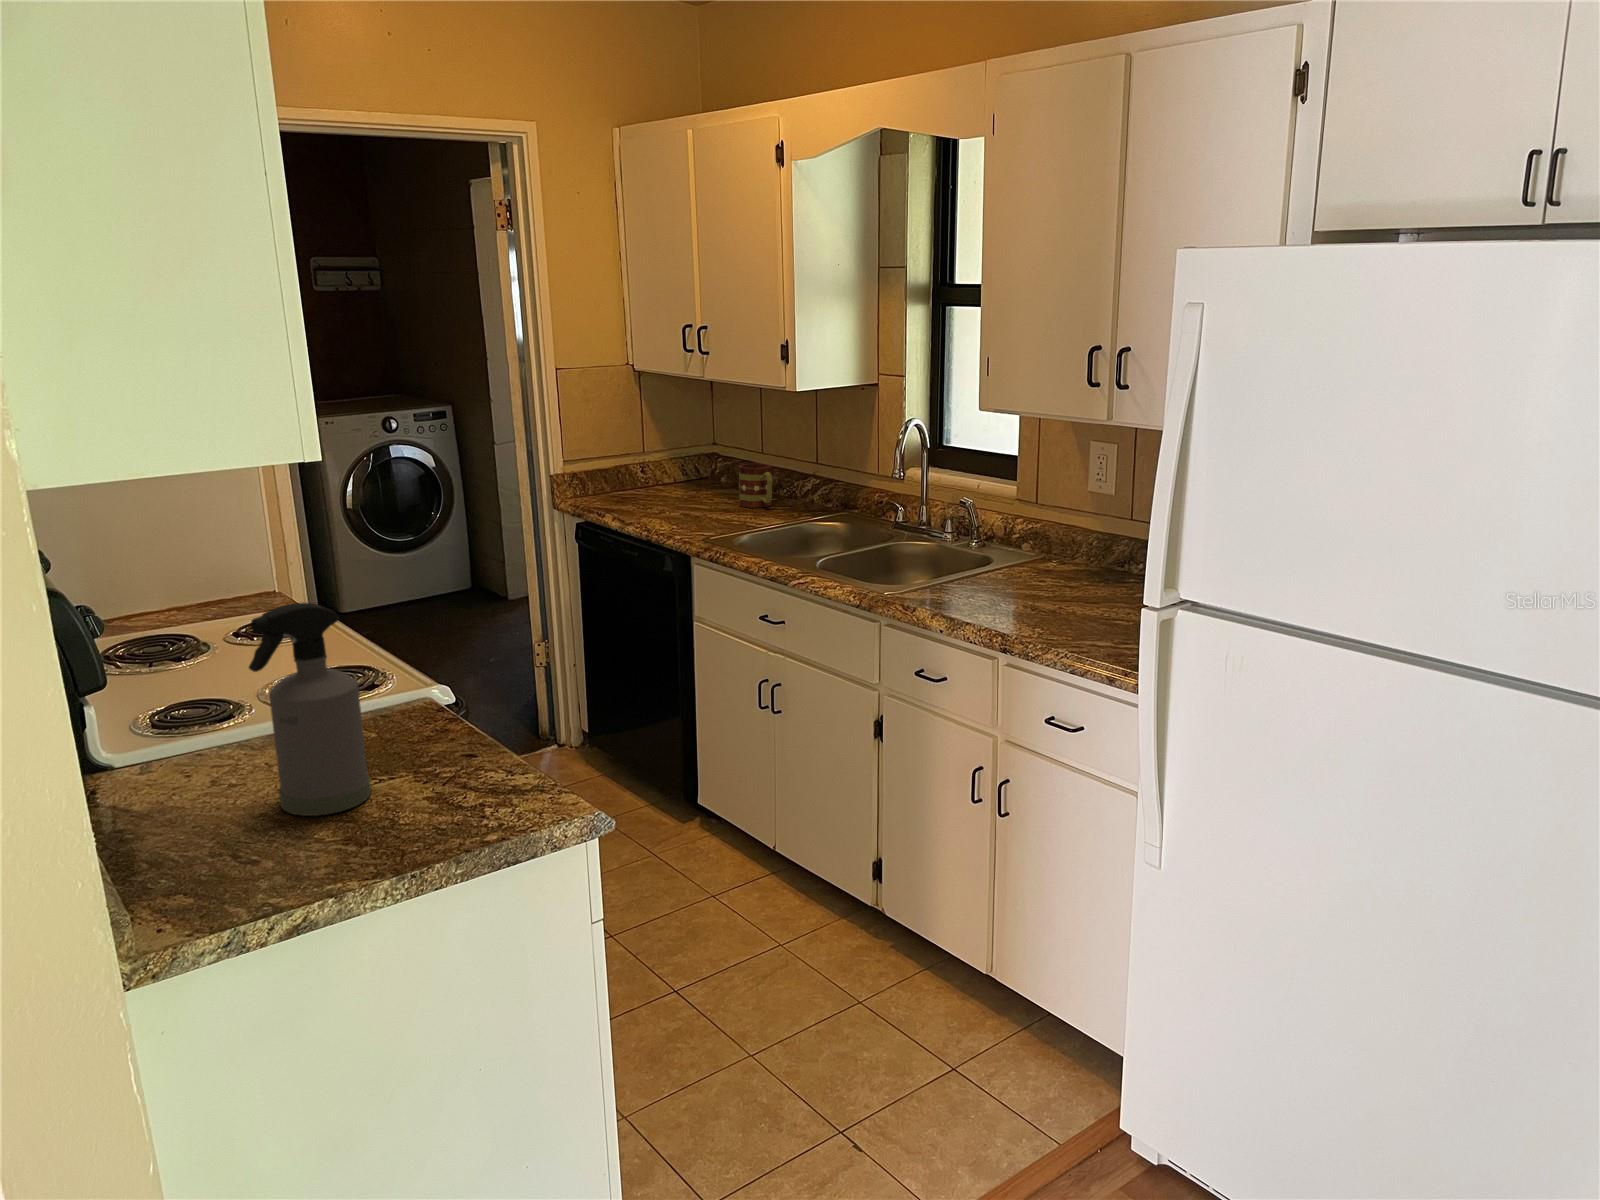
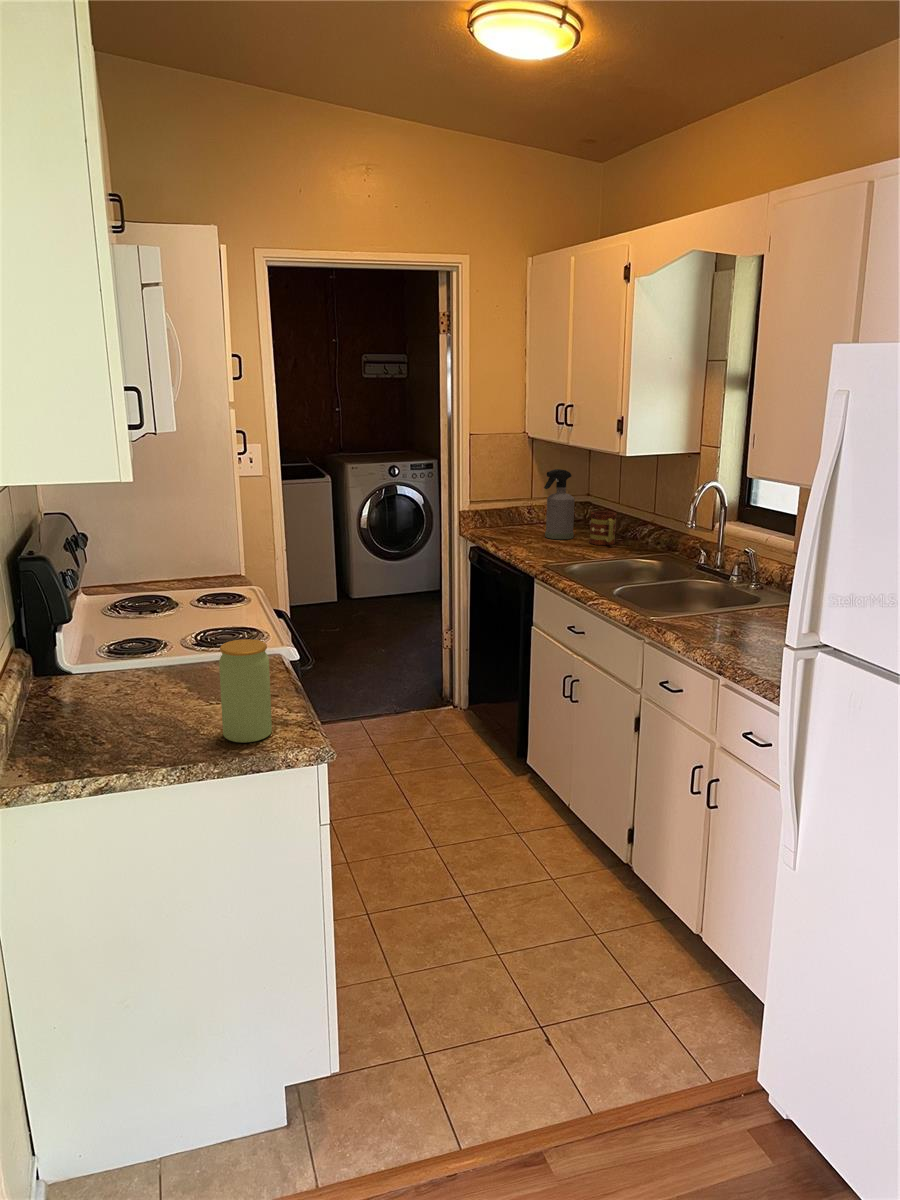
spray bottle: present [249,603,371,816] -> present [544,469,575,539]
jar: none [432,676,512,826] -> present [219,639,272,743]

